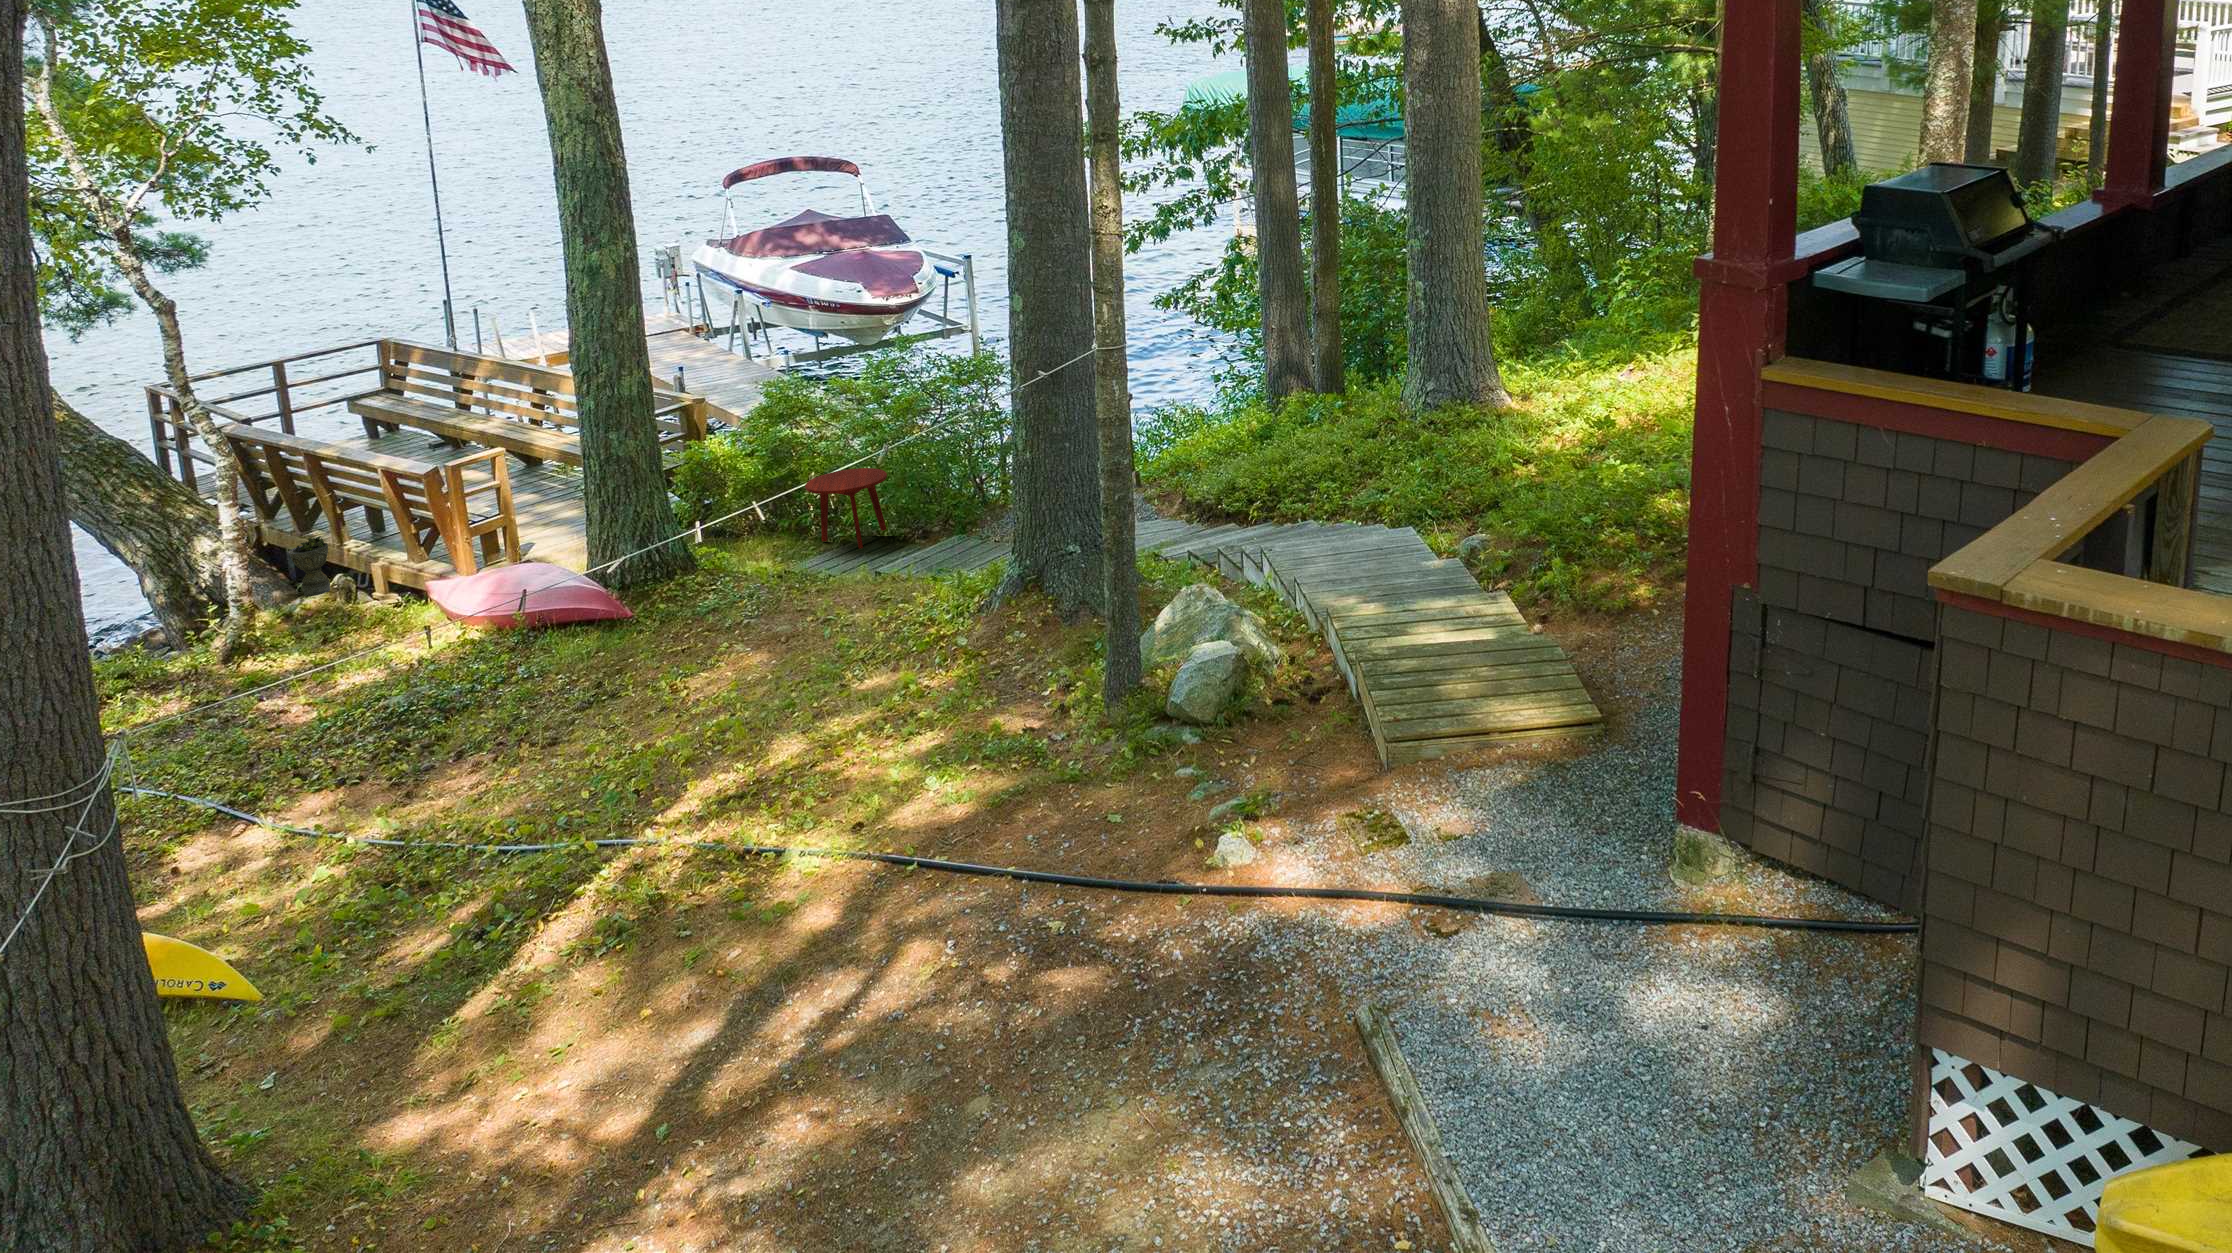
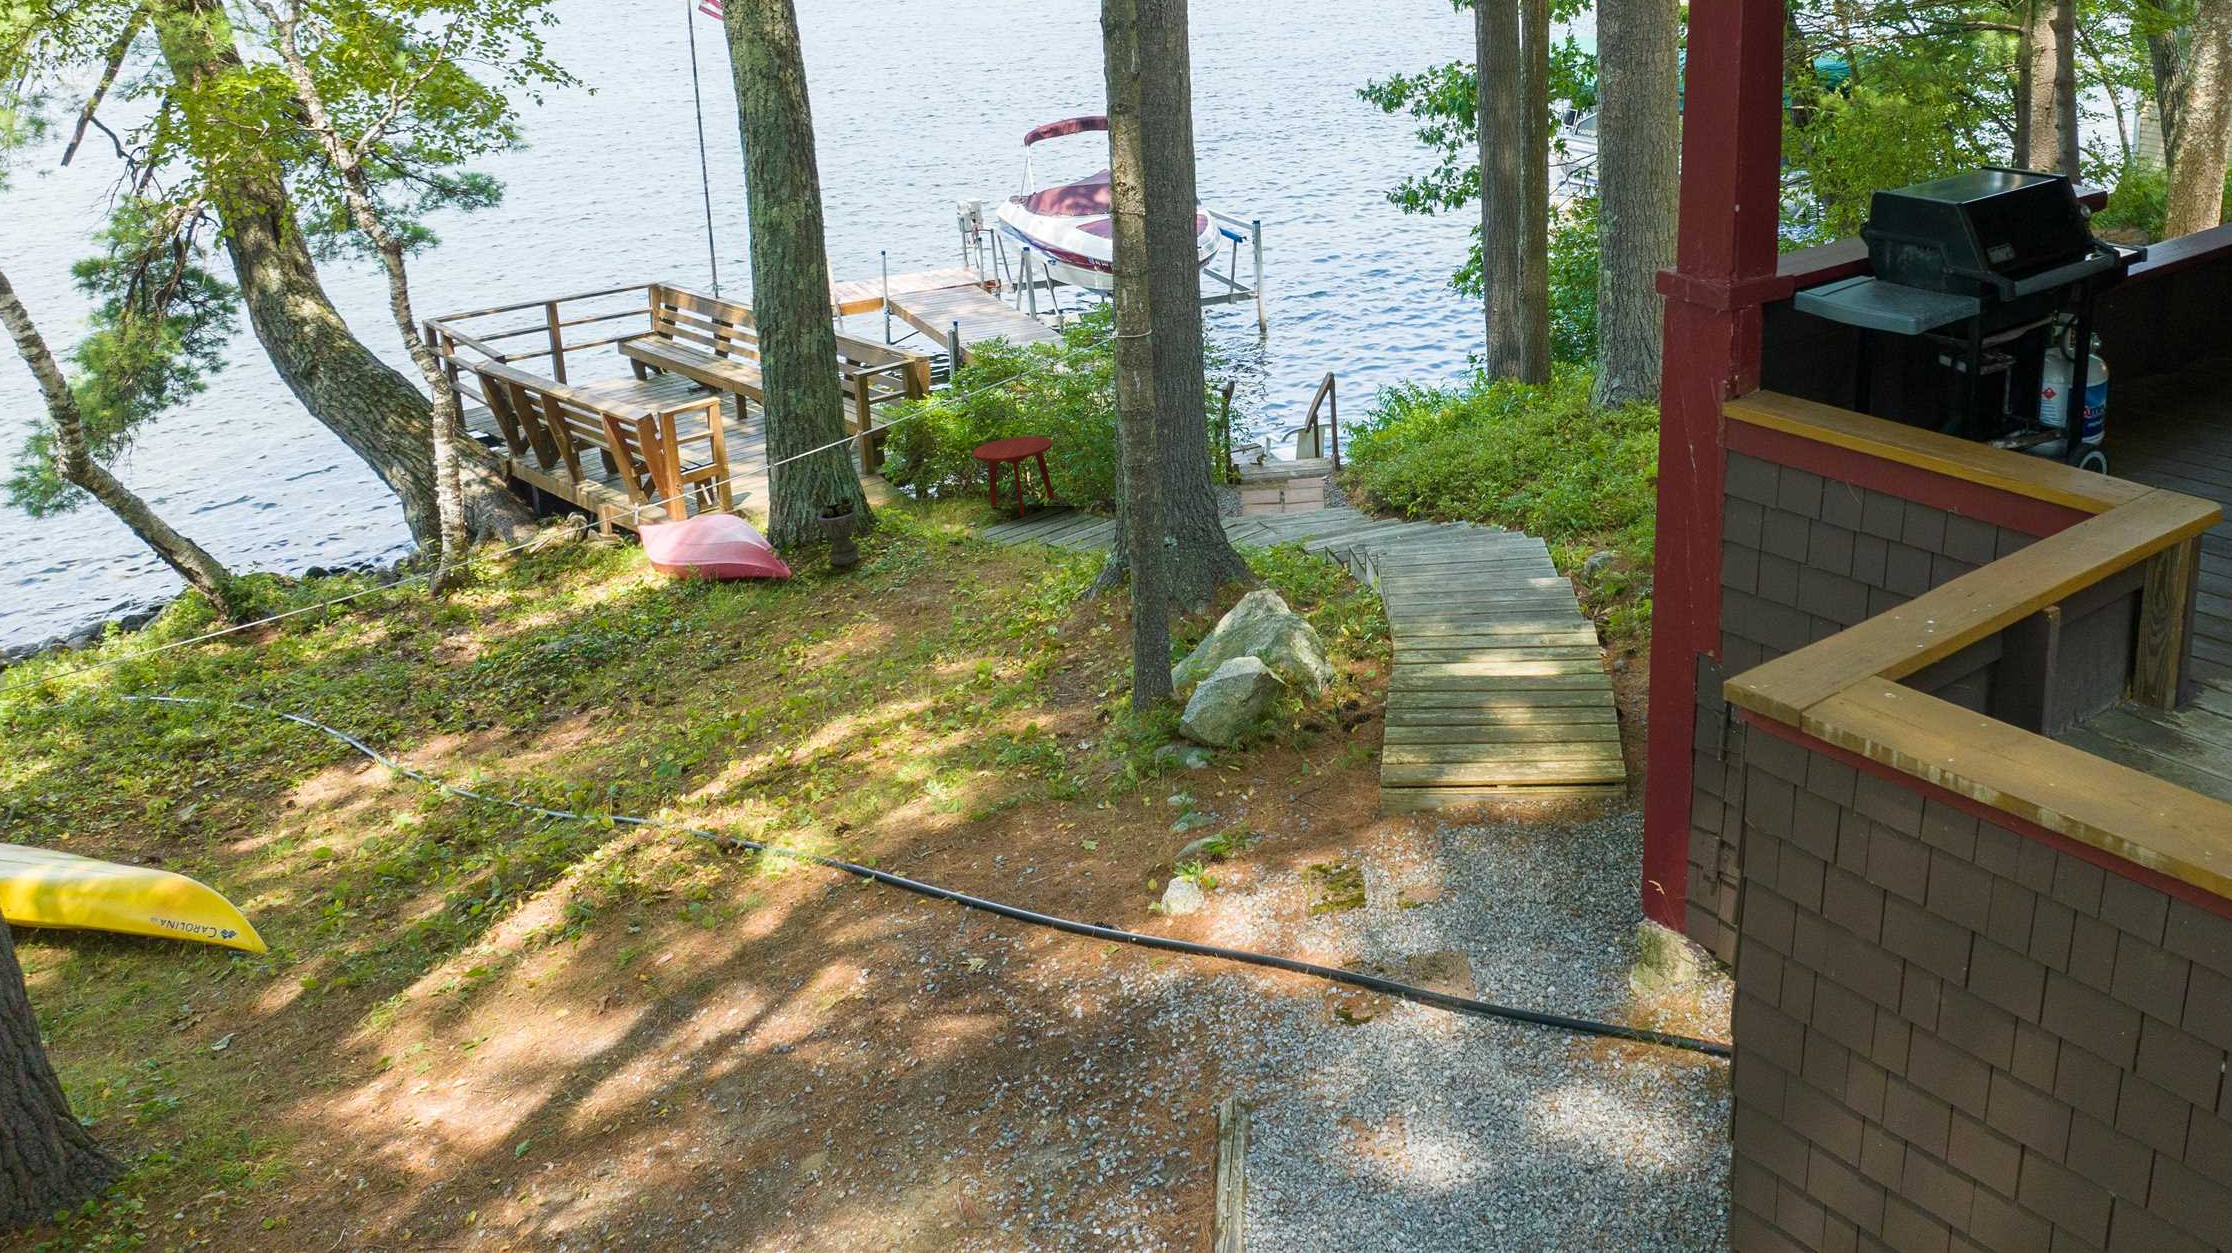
planter: present [289,536,330,596] -> present [817,497,859,565]

